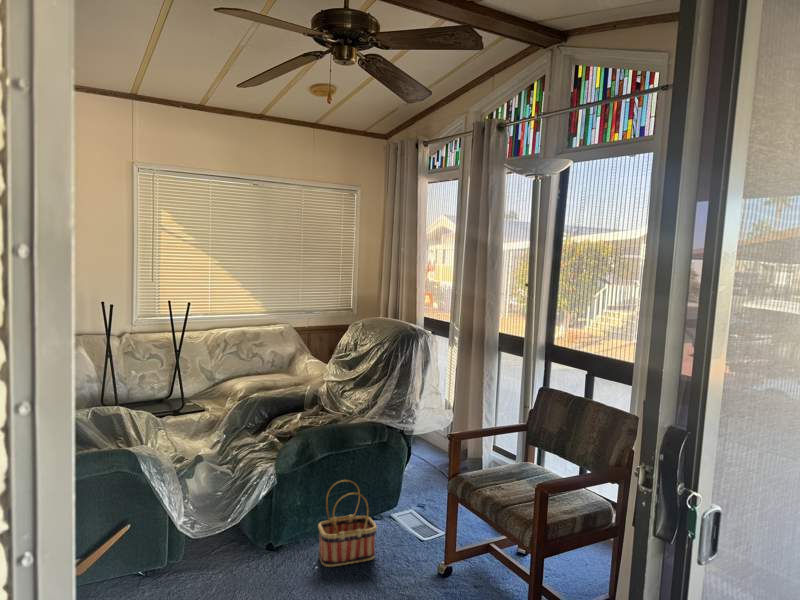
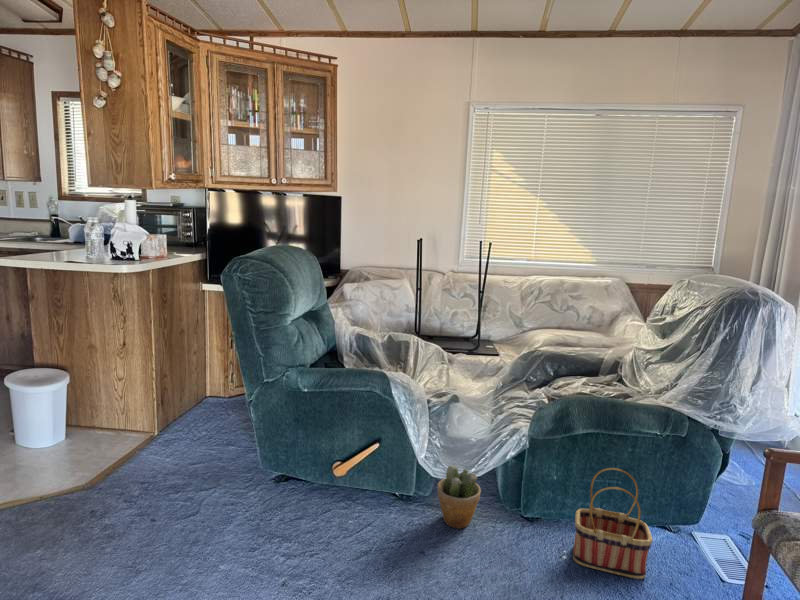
potted plant: none [193,521,236,581] -> present [437,465,481,528]

